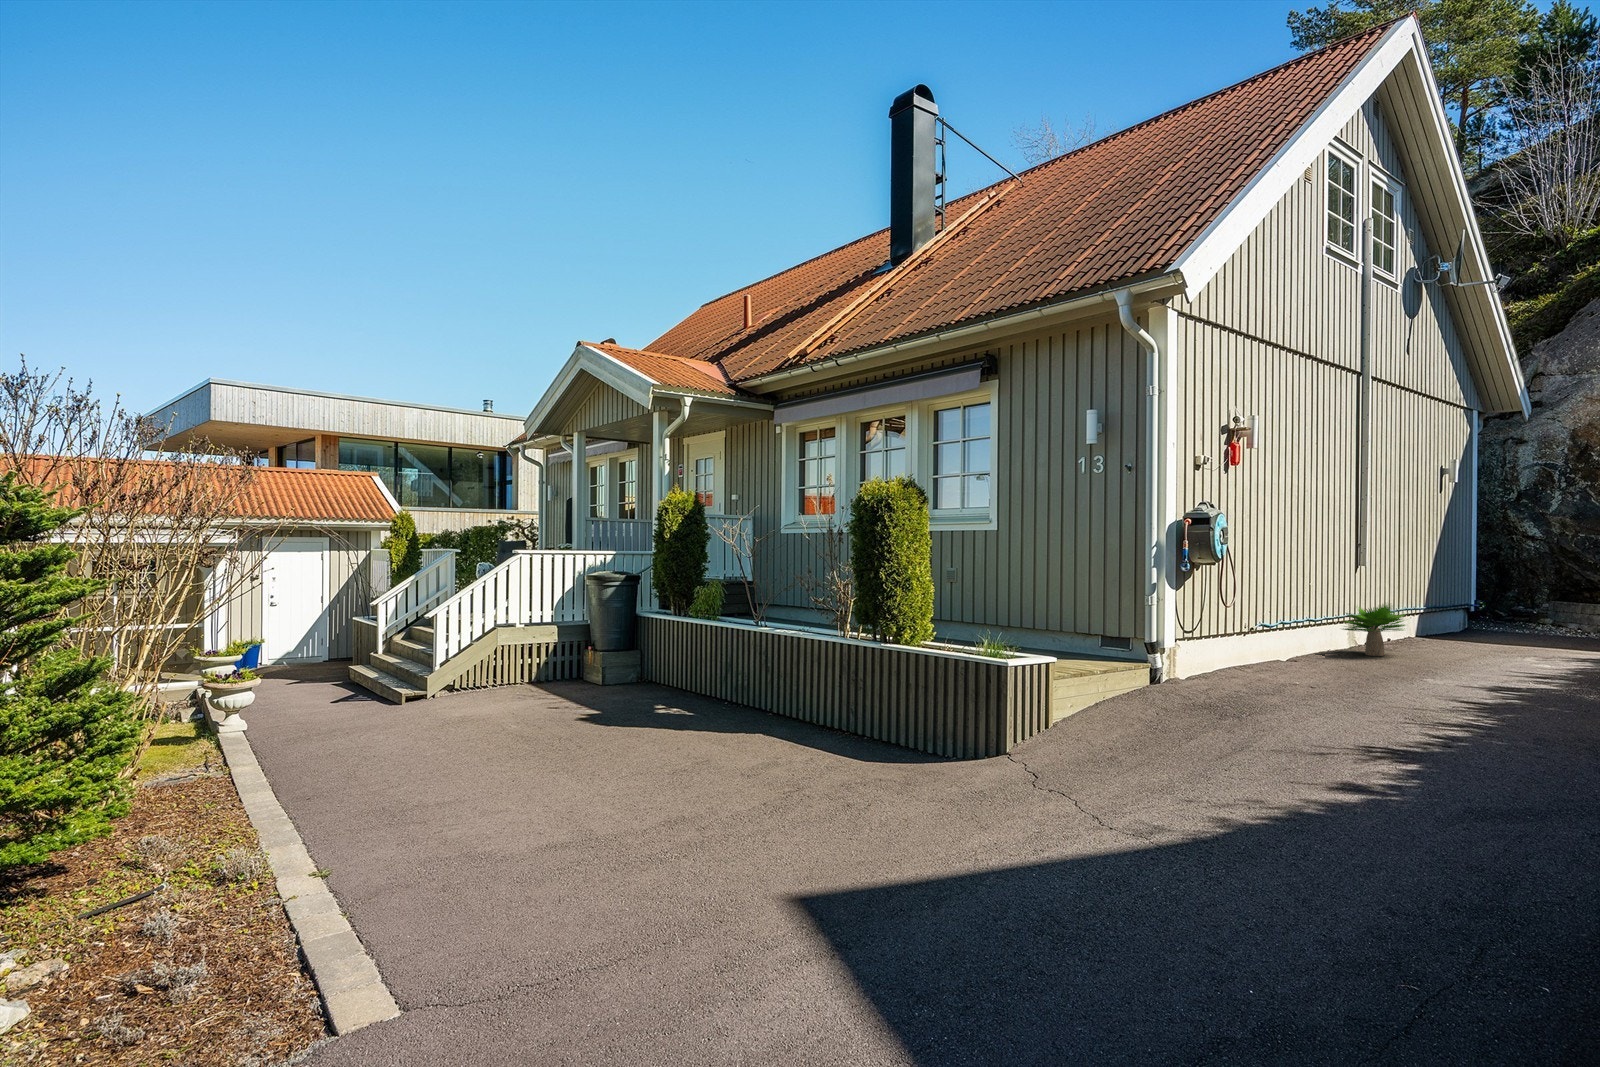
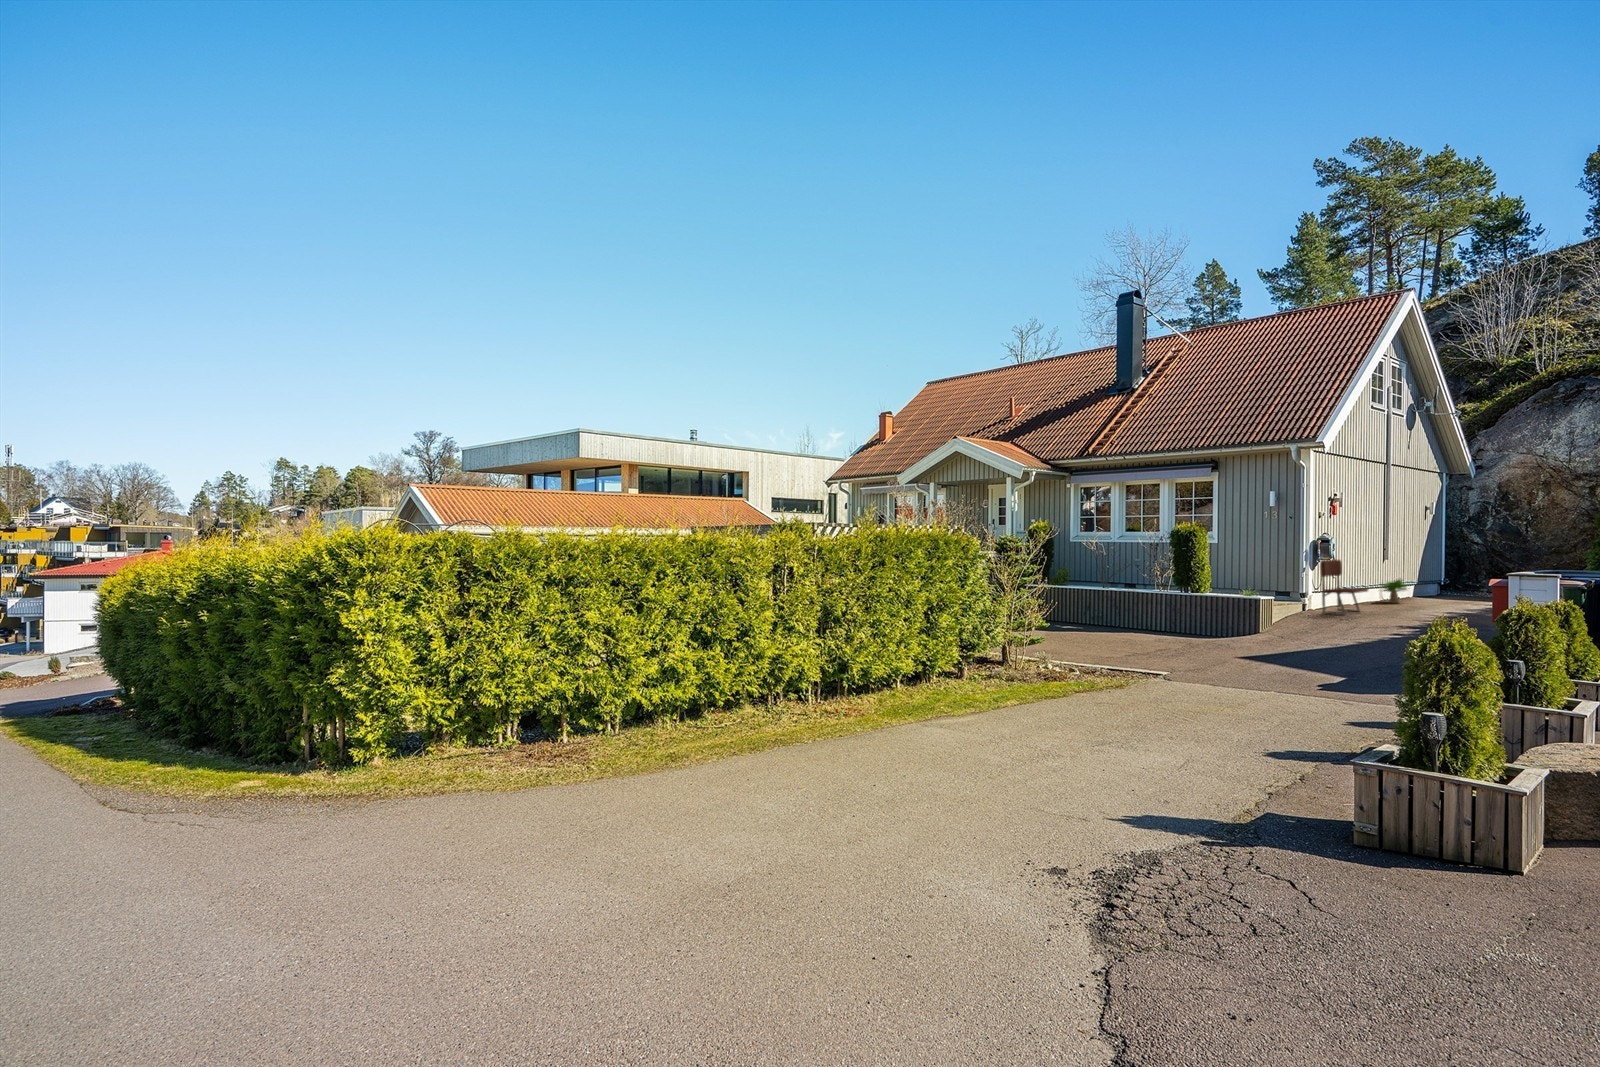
bench: none [1195,564,1308,693] -> present [1320,560,1368,615]

